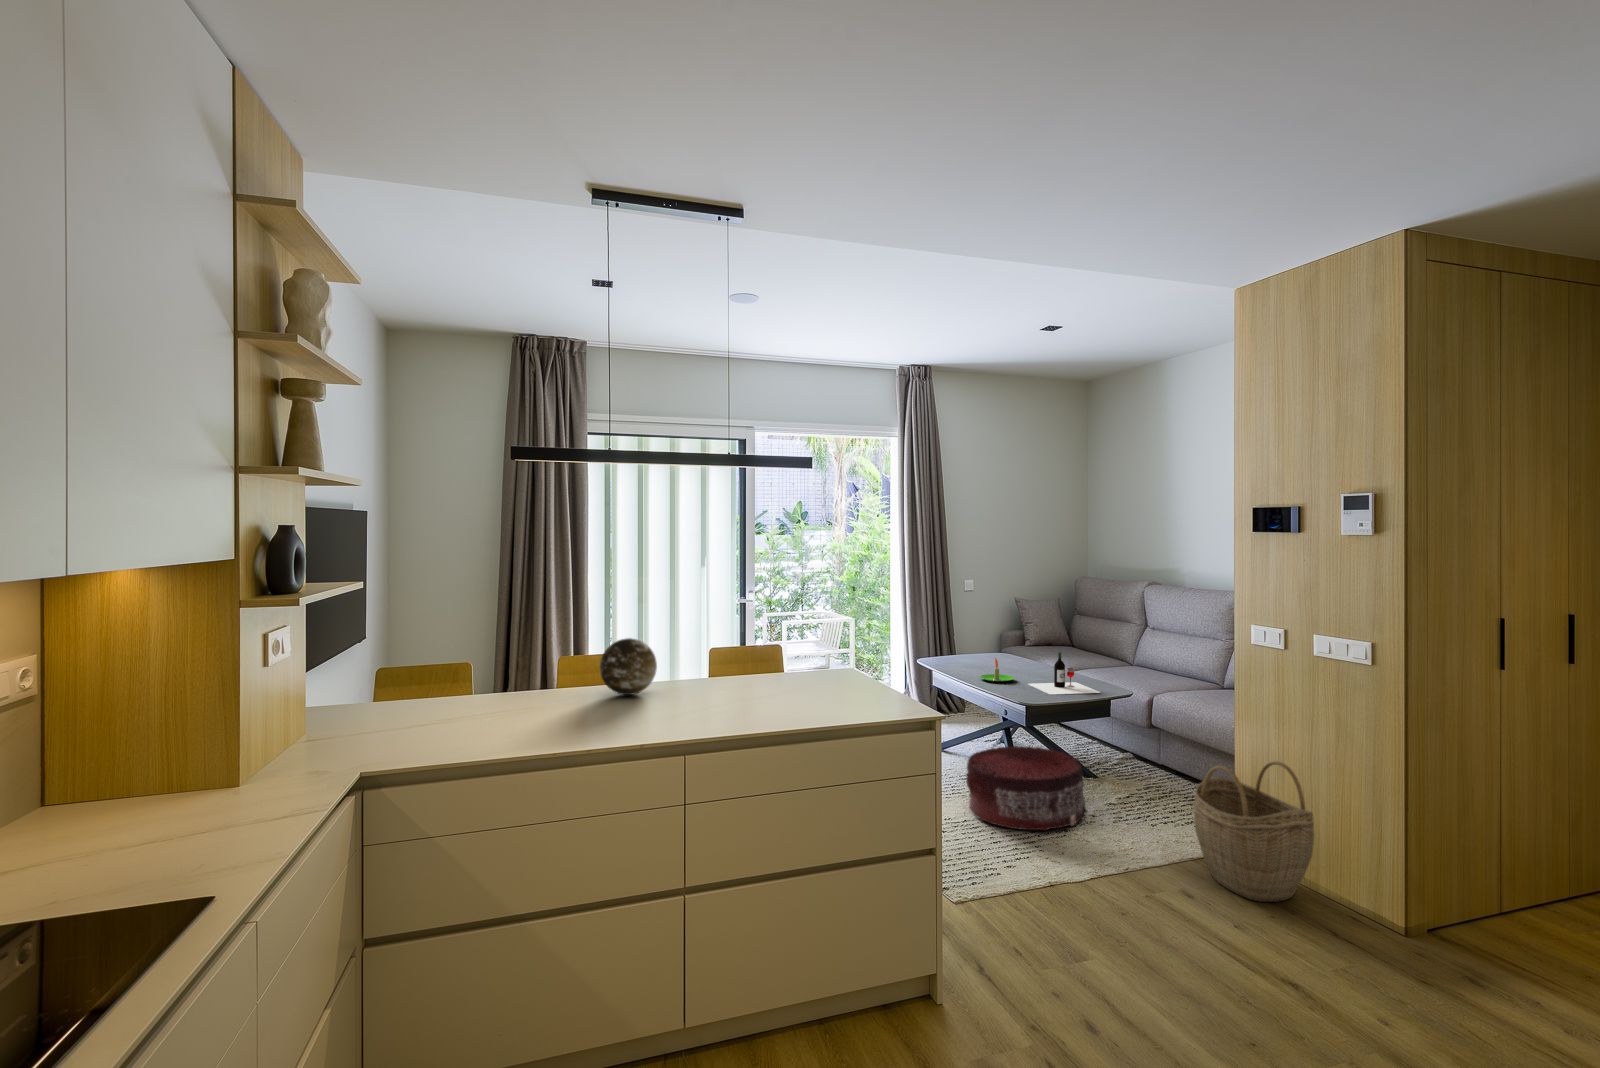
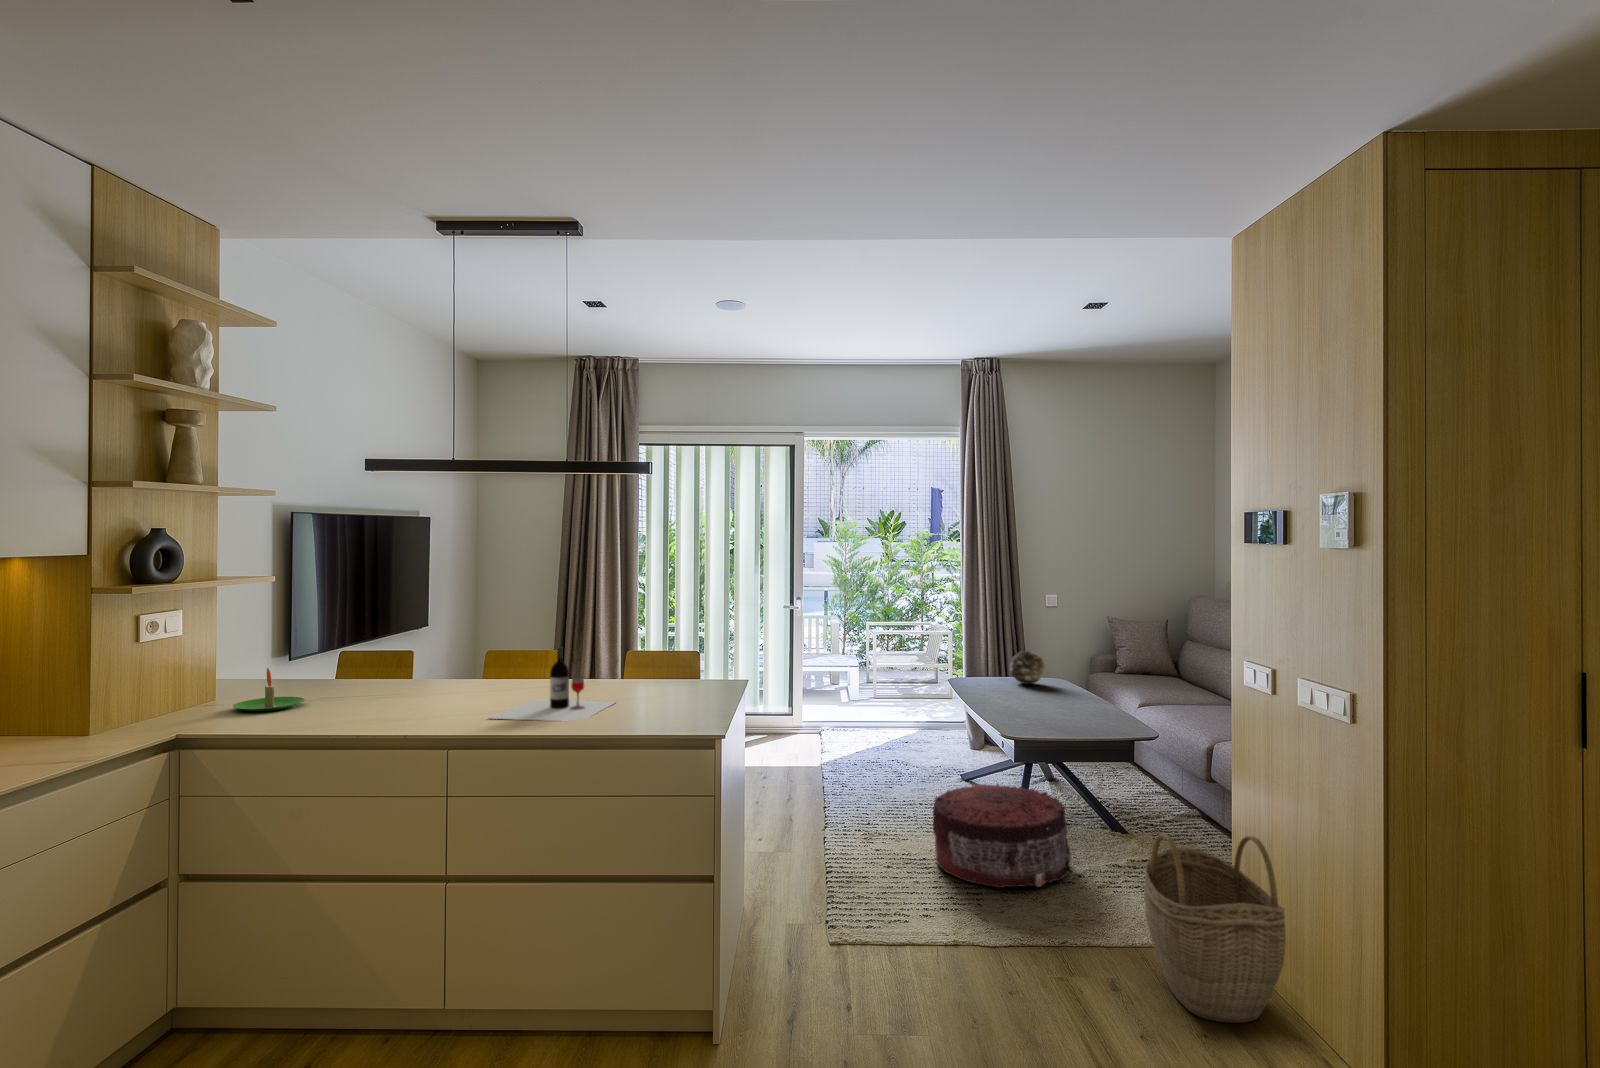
decorative orb: present [600,638,657,695] -> present [1010,651,1045,684]
wine bottle: present [1029,652,1100,694] -> present [491,647,615,721]
candle: present [980,658,1014,682] -> present [233,668,305,711]

